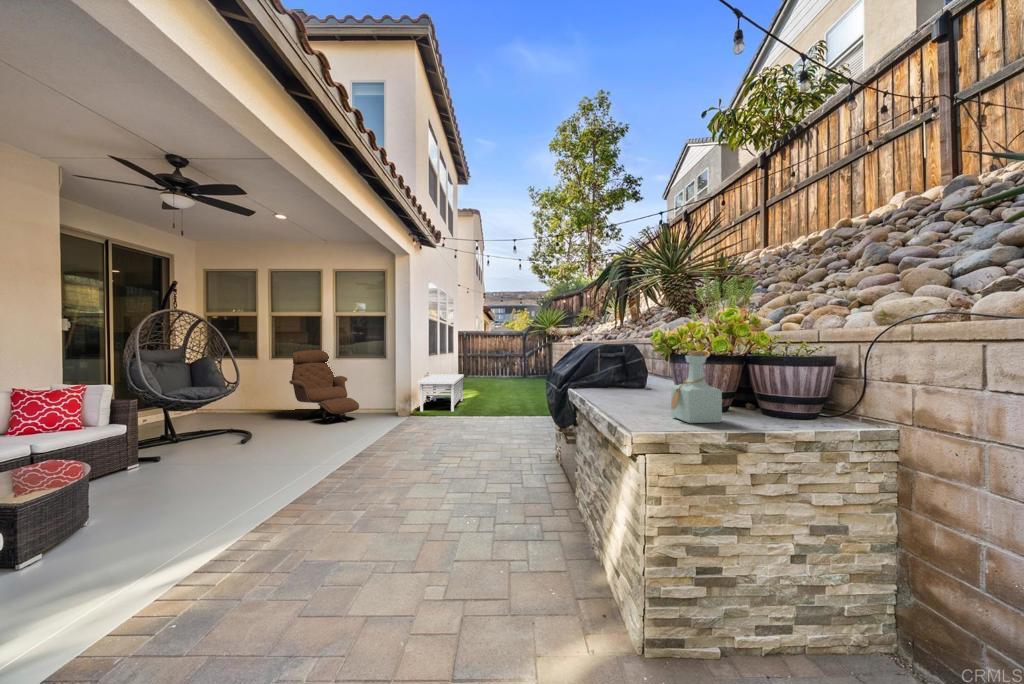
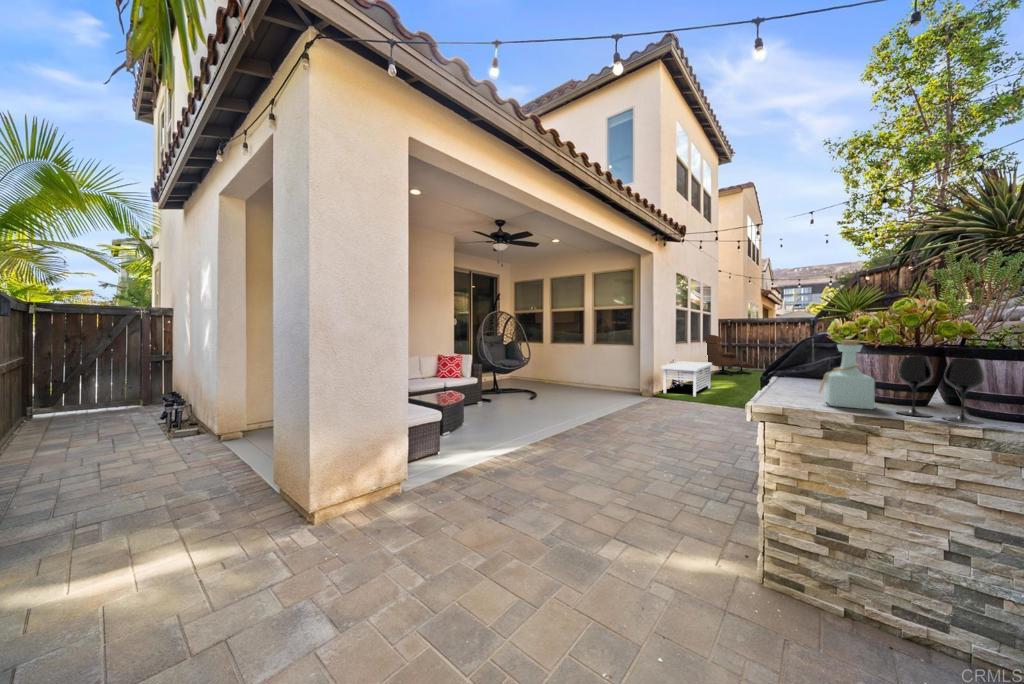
lounge chair: present [289,350,359,424] -> present [706,335,754,376]
wine glass: none [739,365,806,428] -> present [897,355,985,424]

